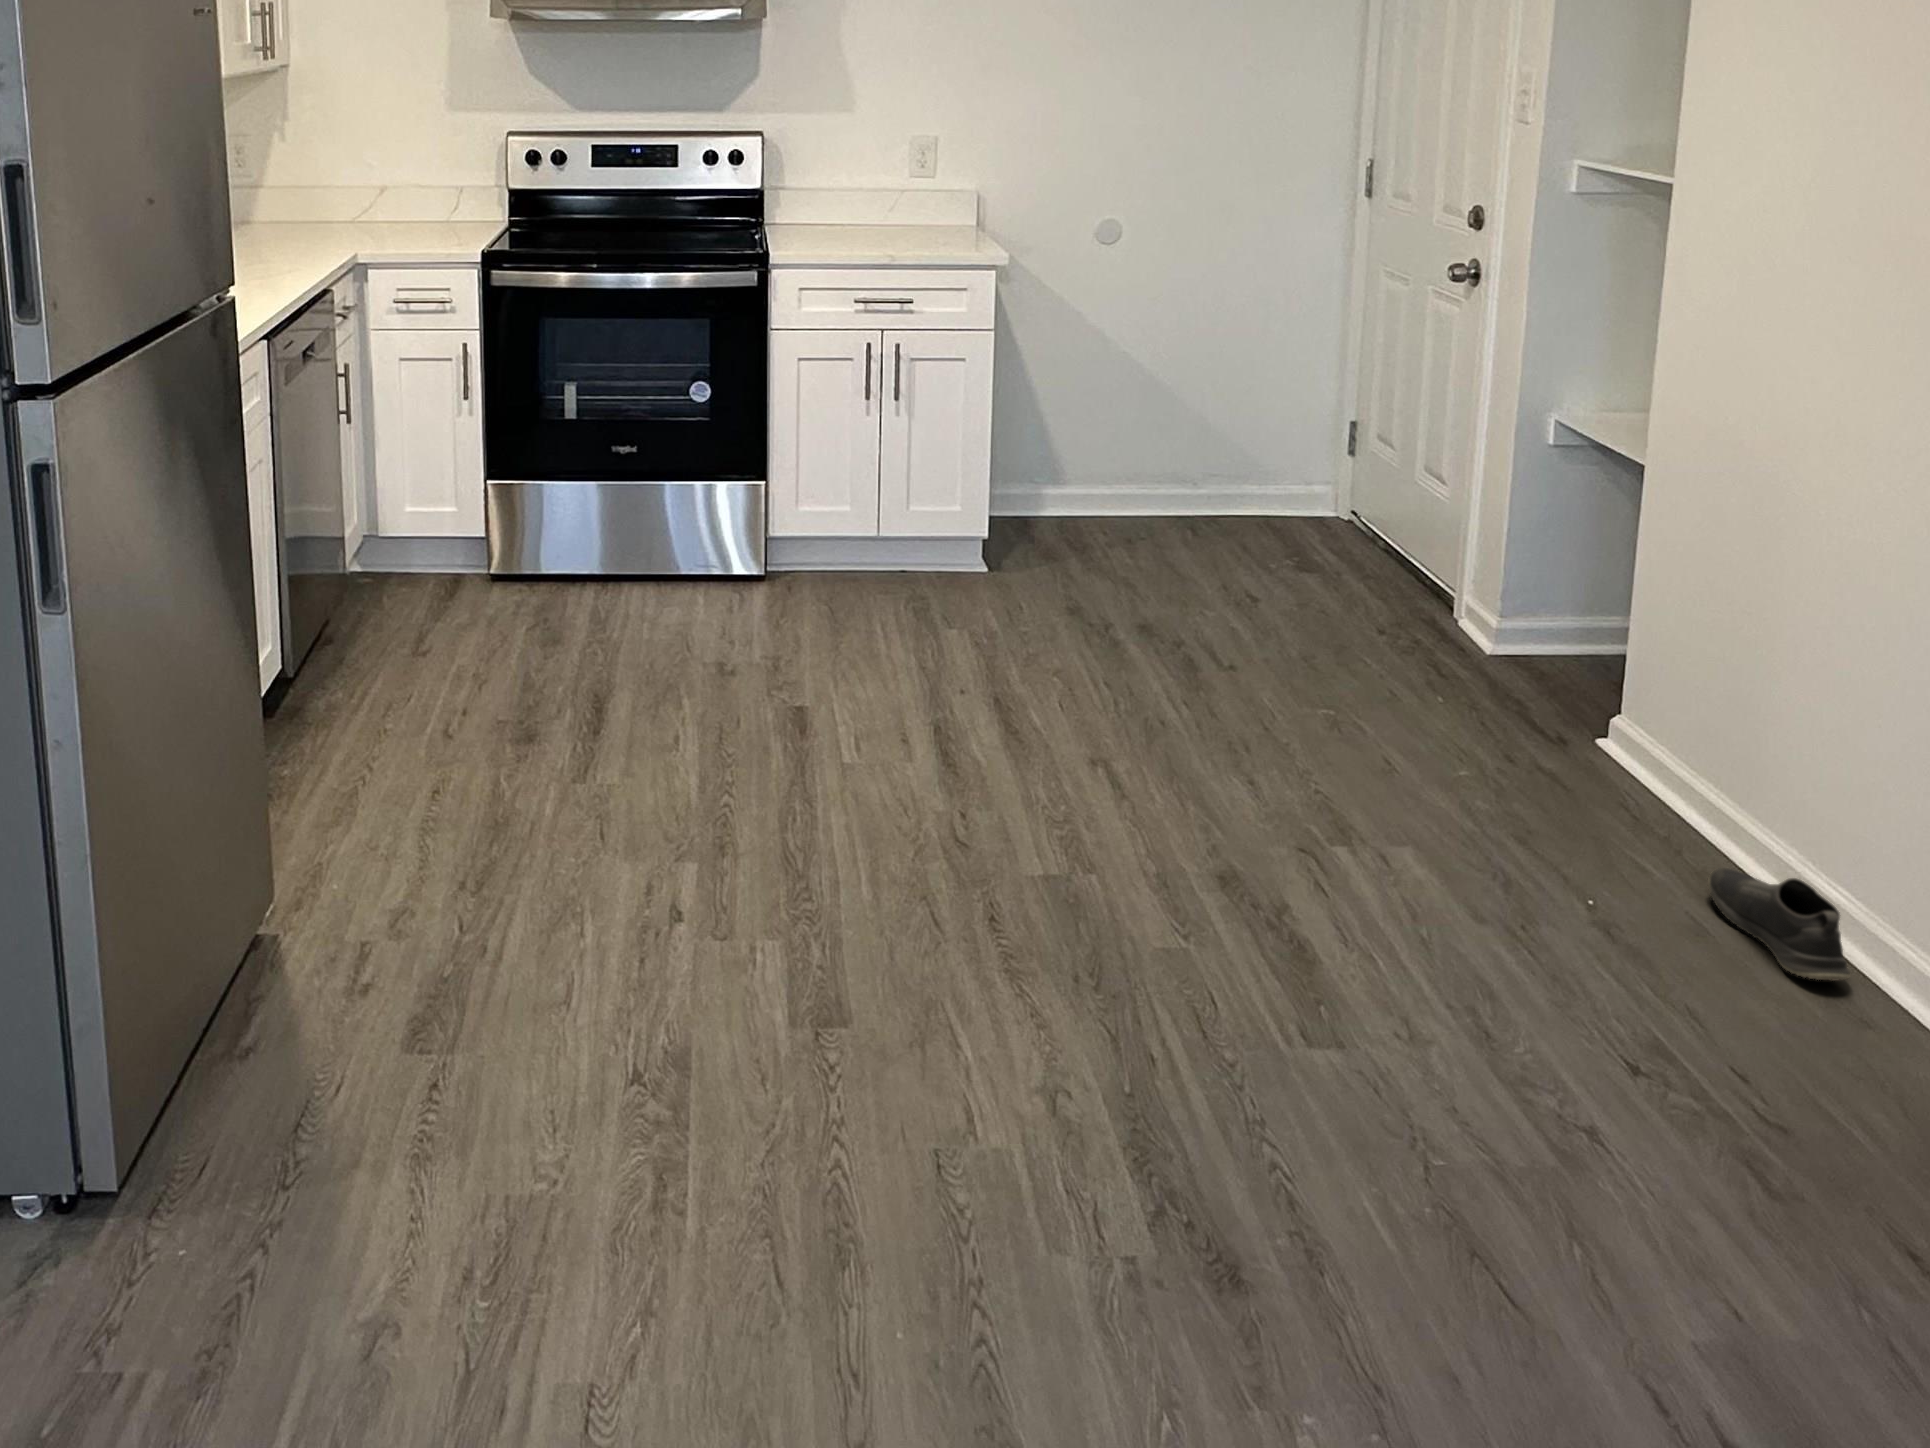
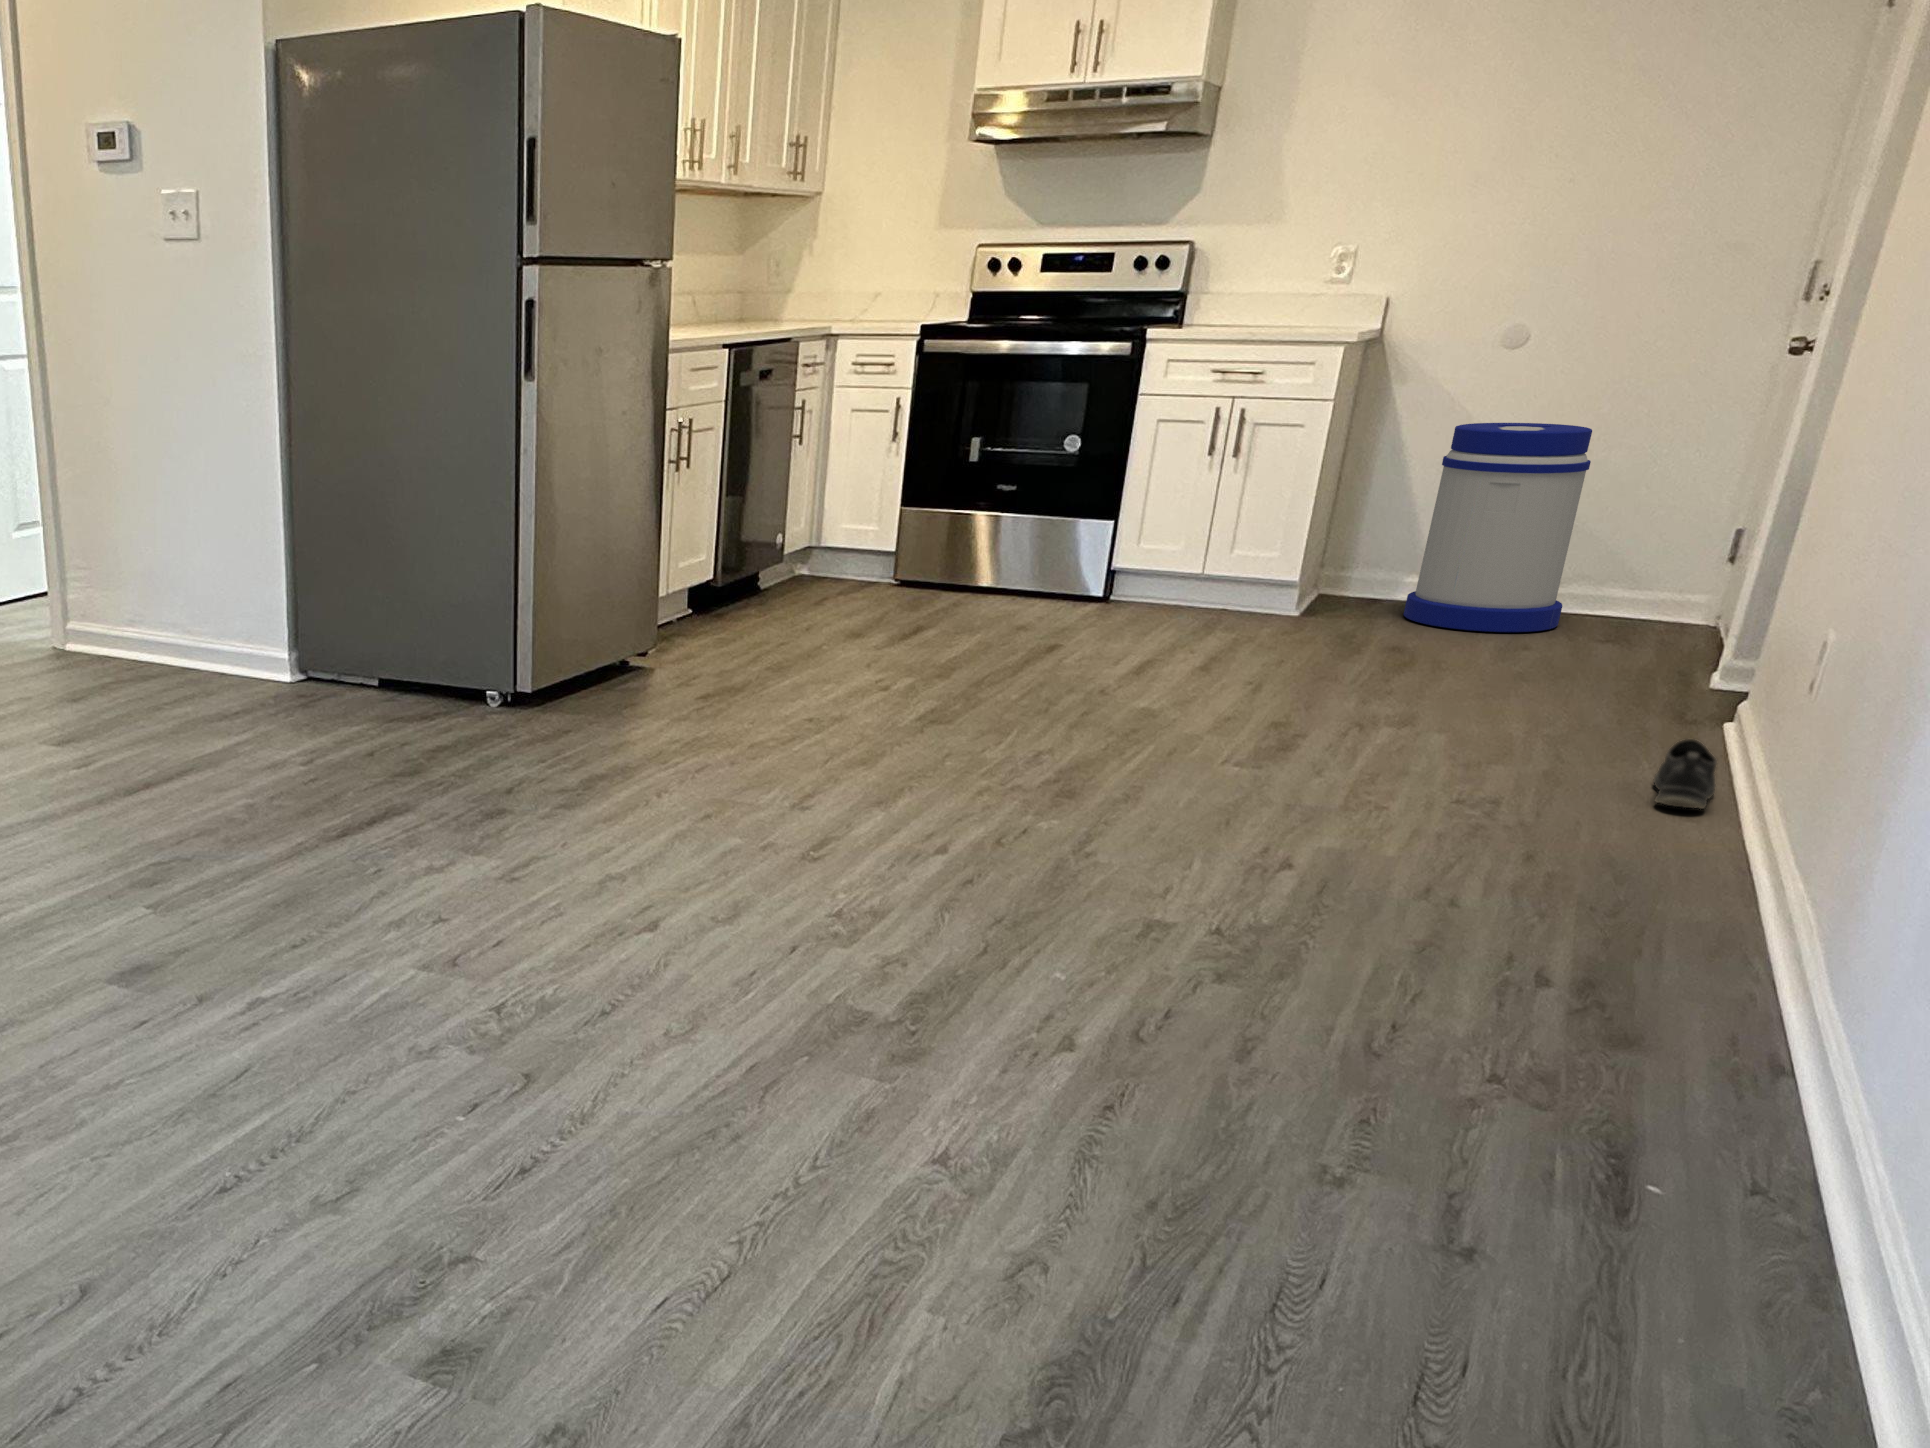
trash can: none [1060,326,1214,563] -> present [1404,423,1592,632]

